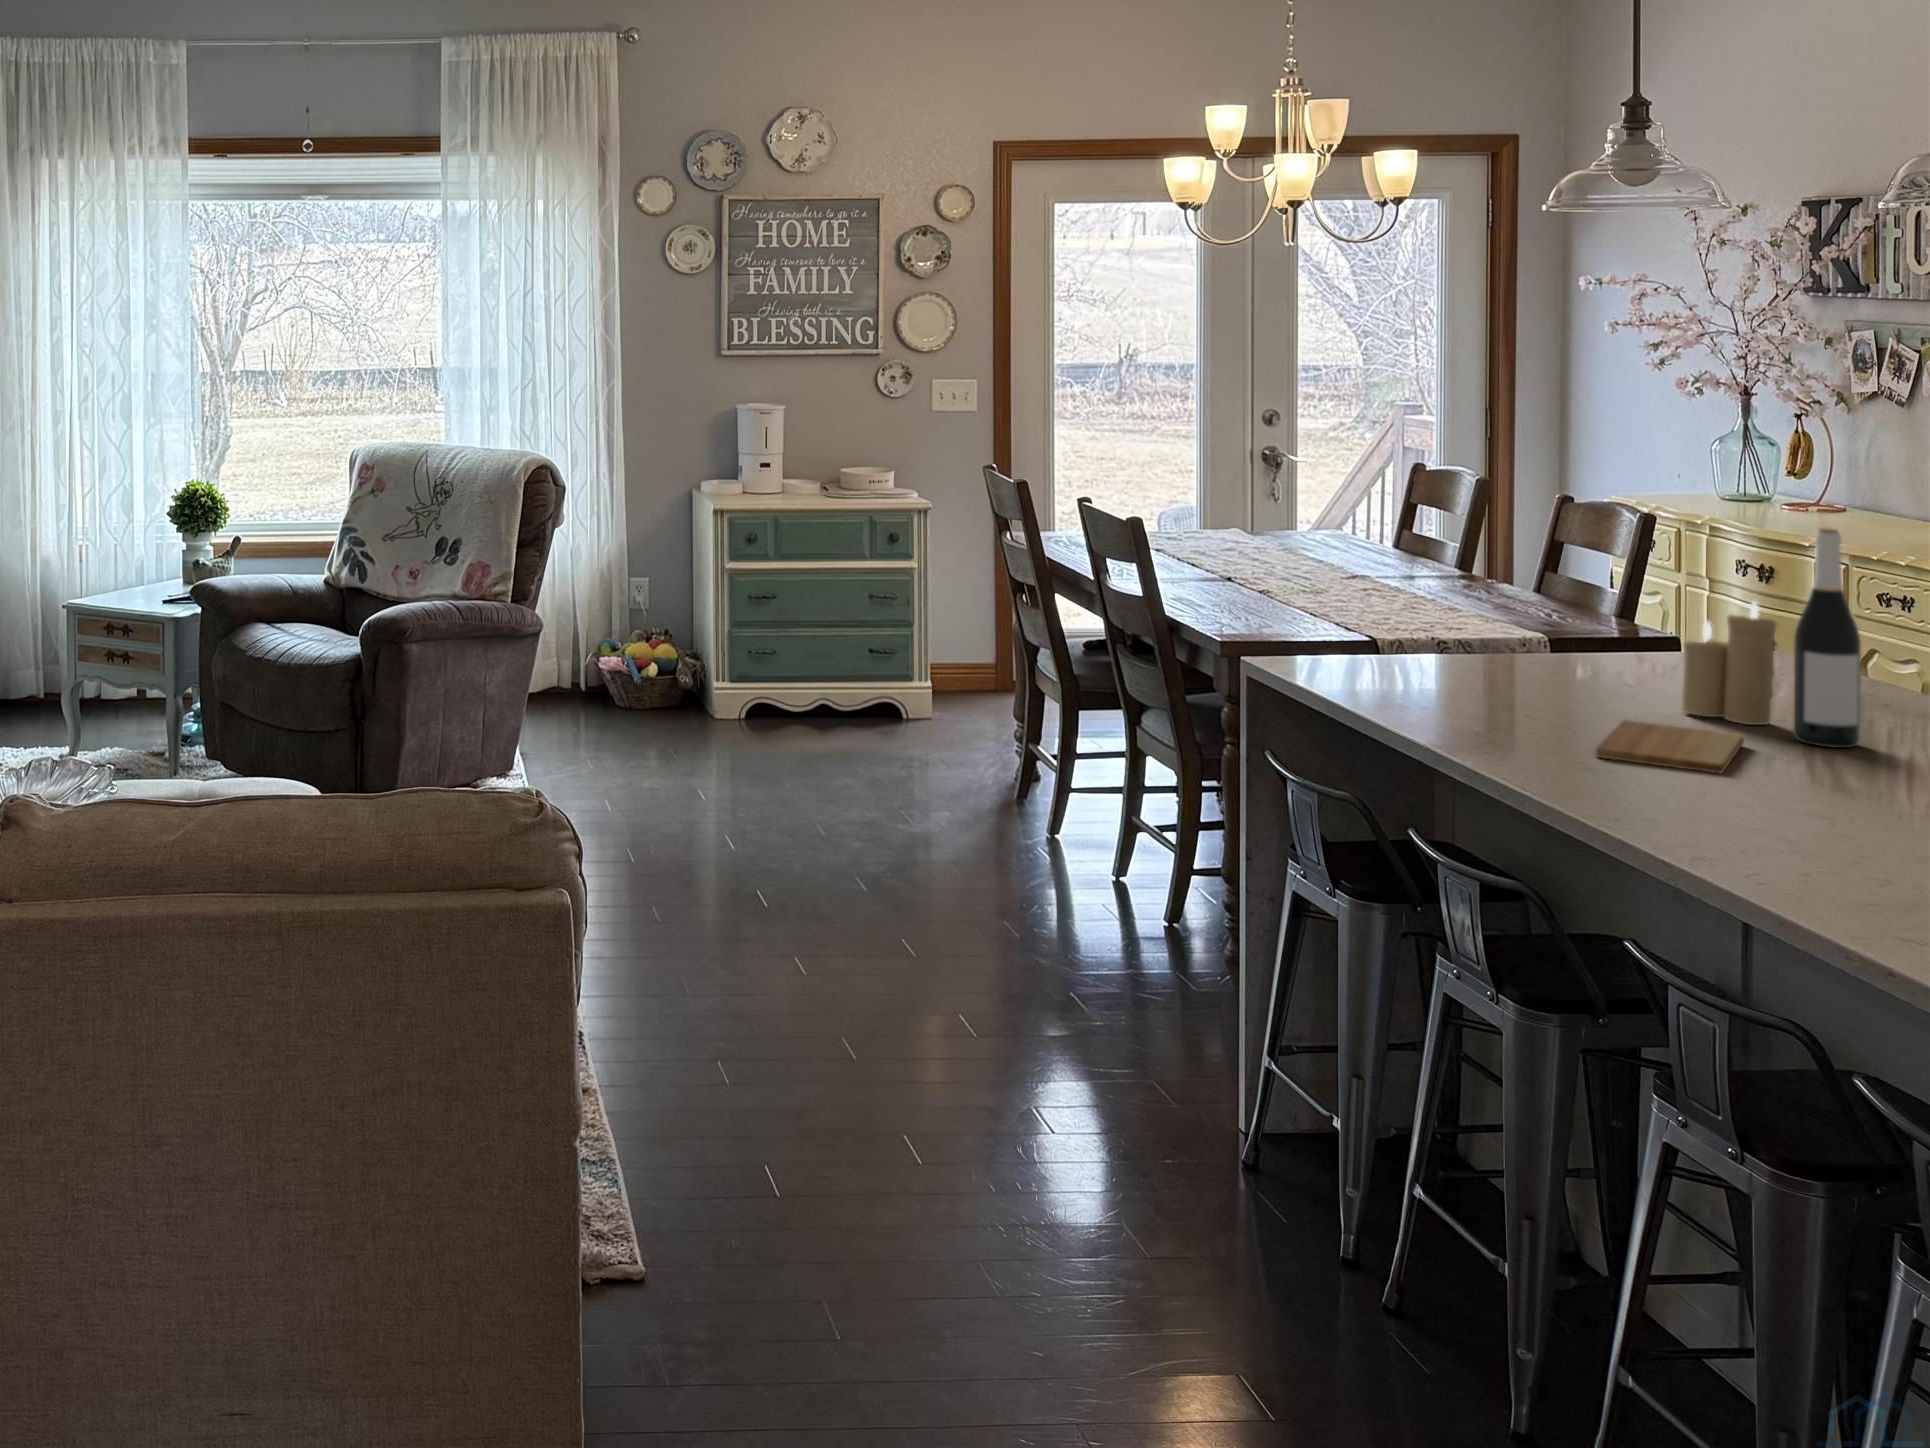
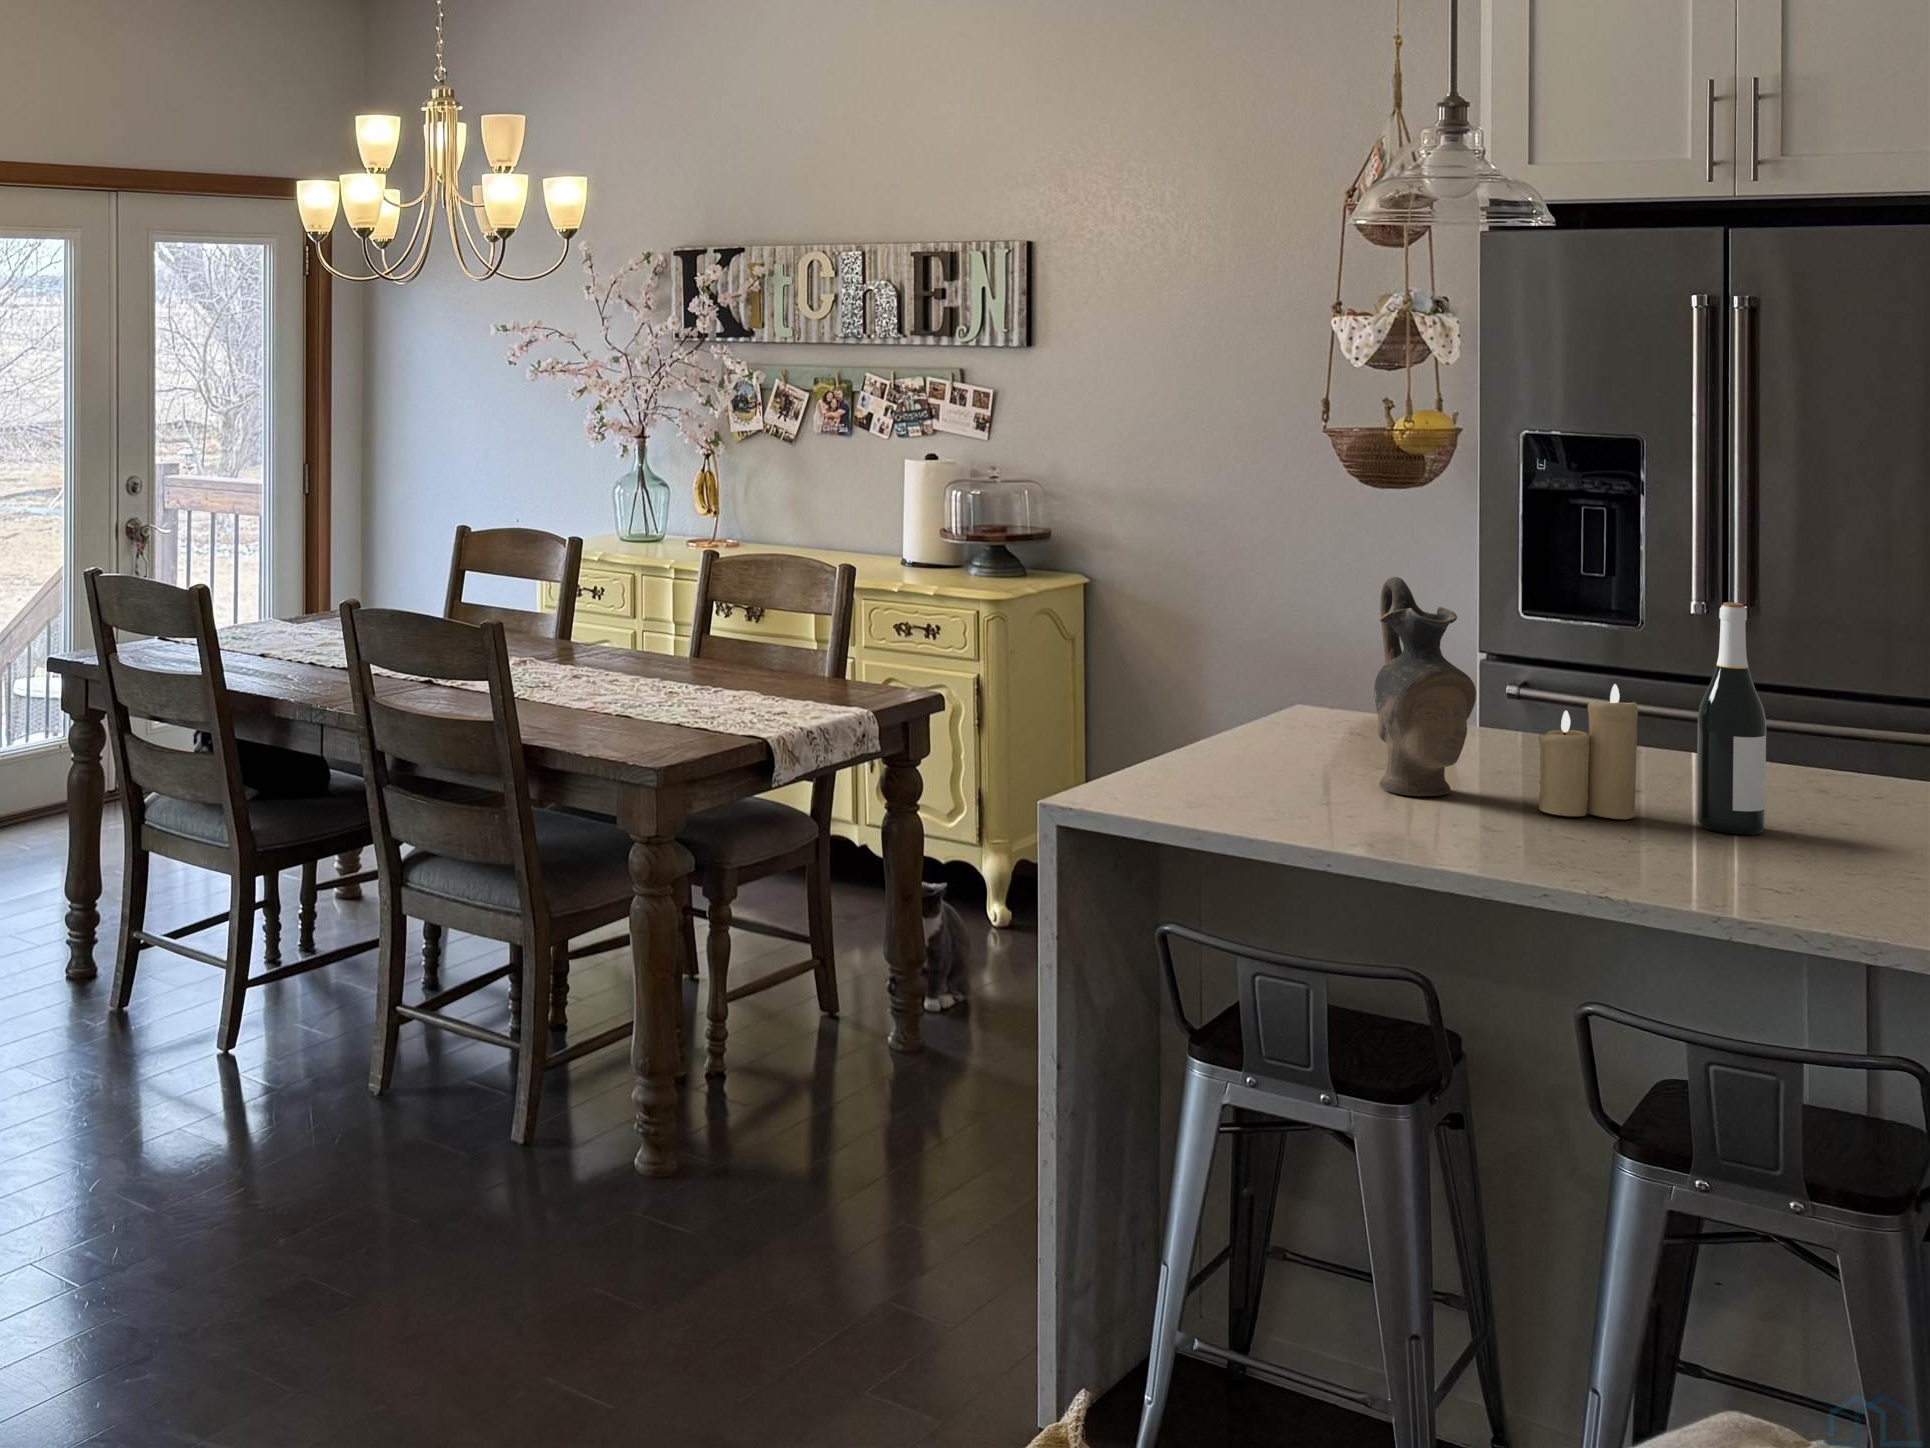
ceramic pitcher: none [1590,497,1679,693] -> present [1374,577,1476,796]
cutting board: present [1596,720,1744,773] -> none [1621,837,1858,898]

